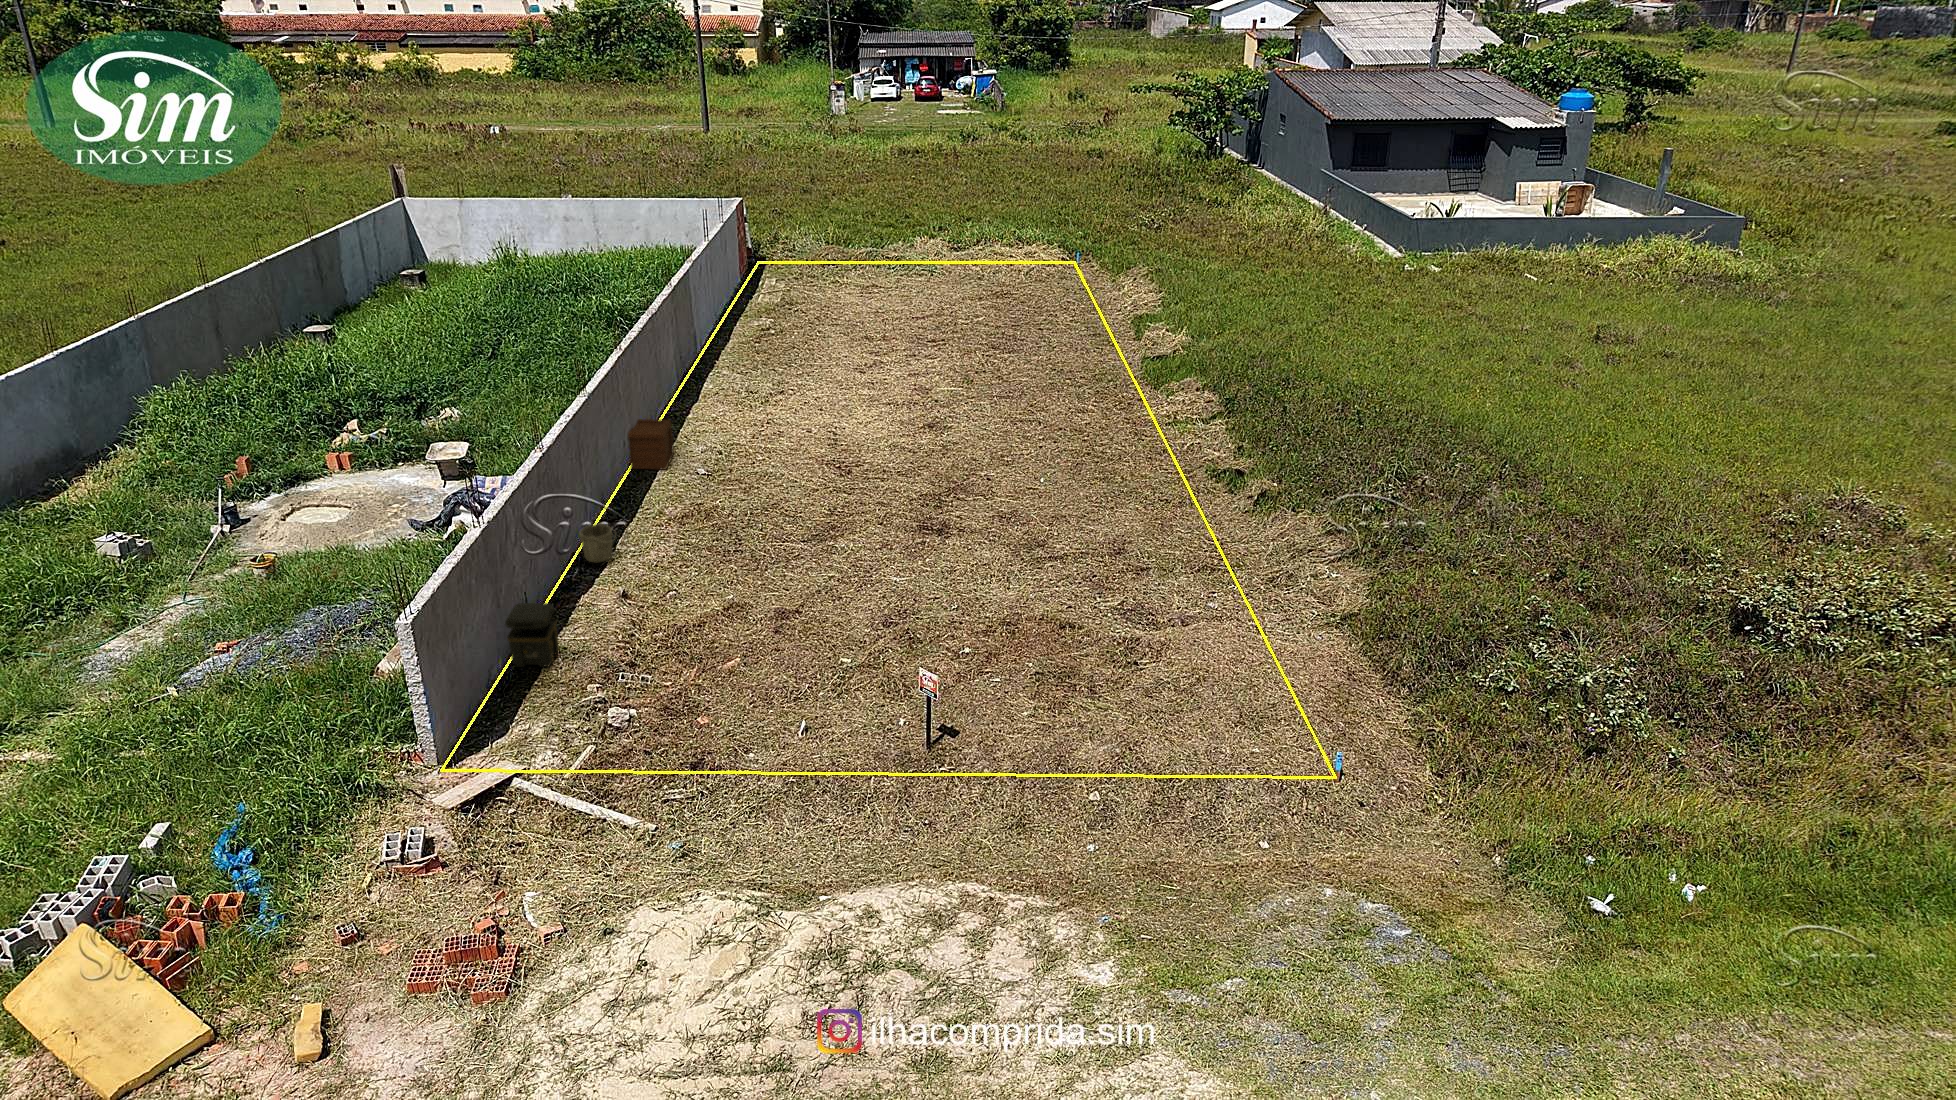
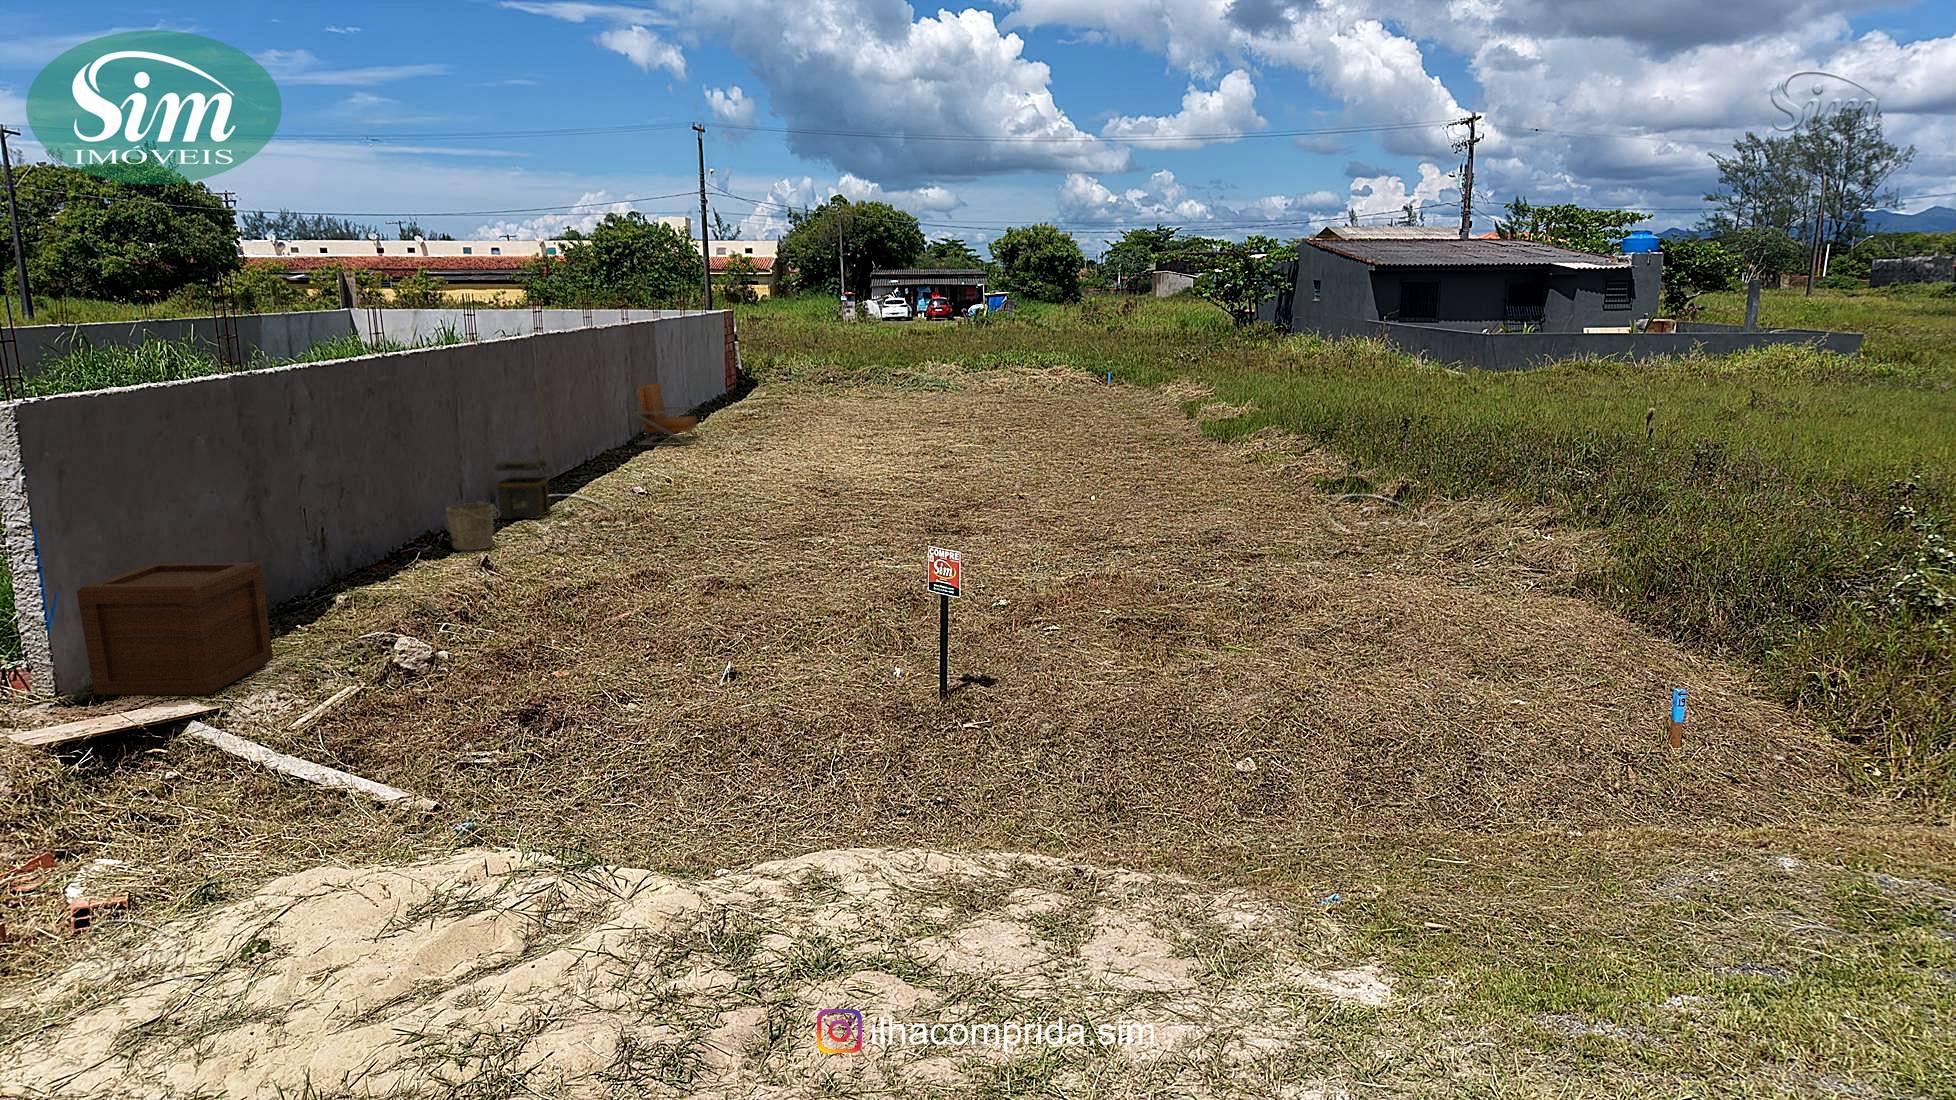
lounge chair: none [677,324,730,384] -> present [634,383,699,445]
wooden crate: present [628,419,674,470] -> present [77,562,273,695]
toolbox: present [505,603,559,667] -> present [495,458,550,519]

